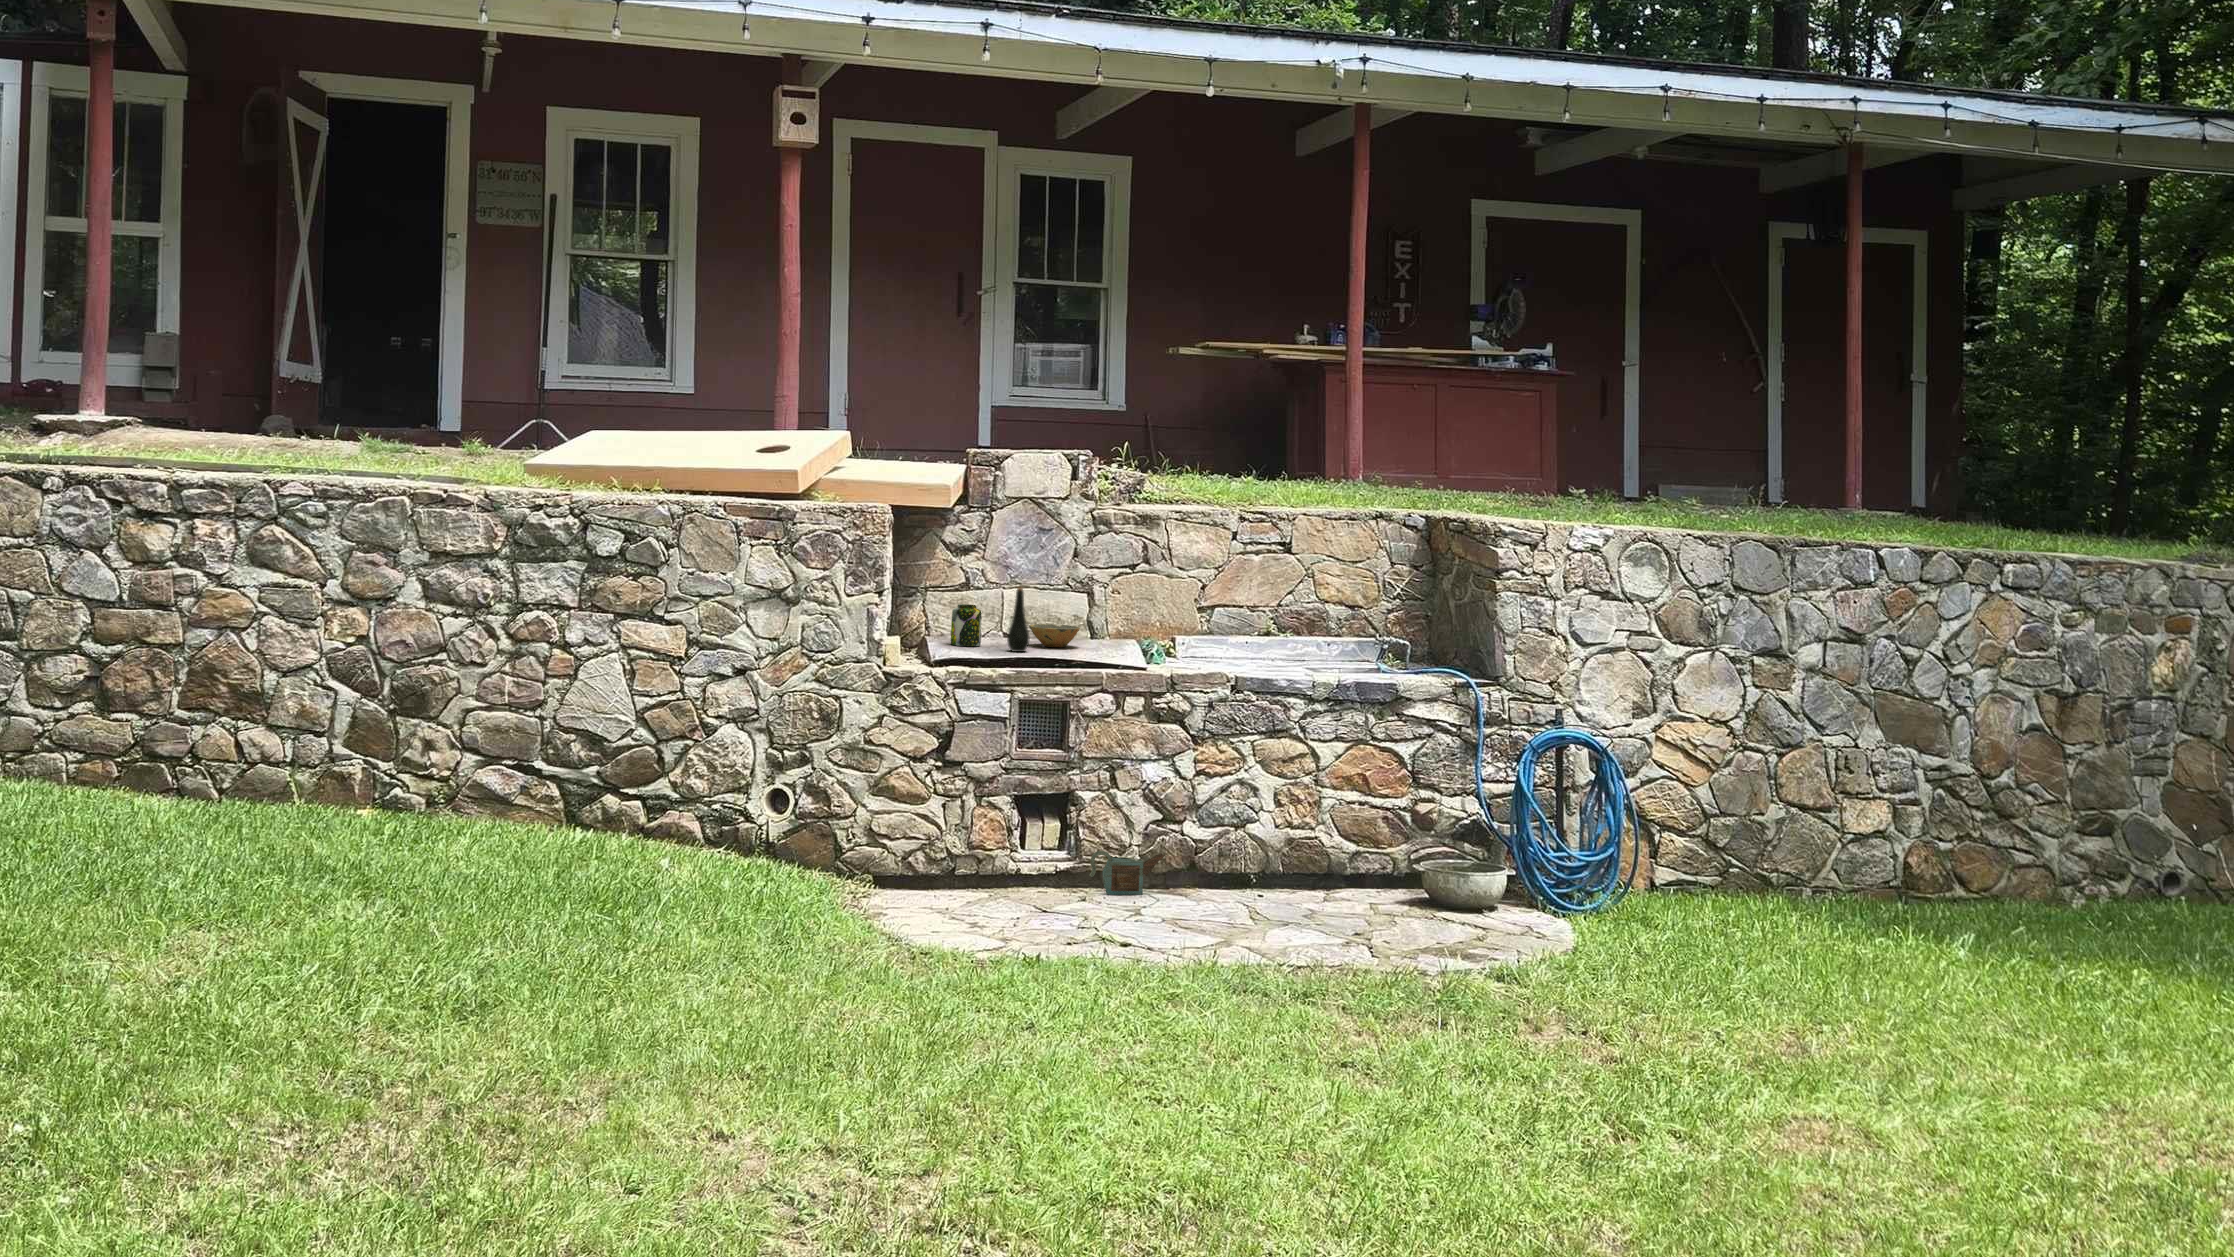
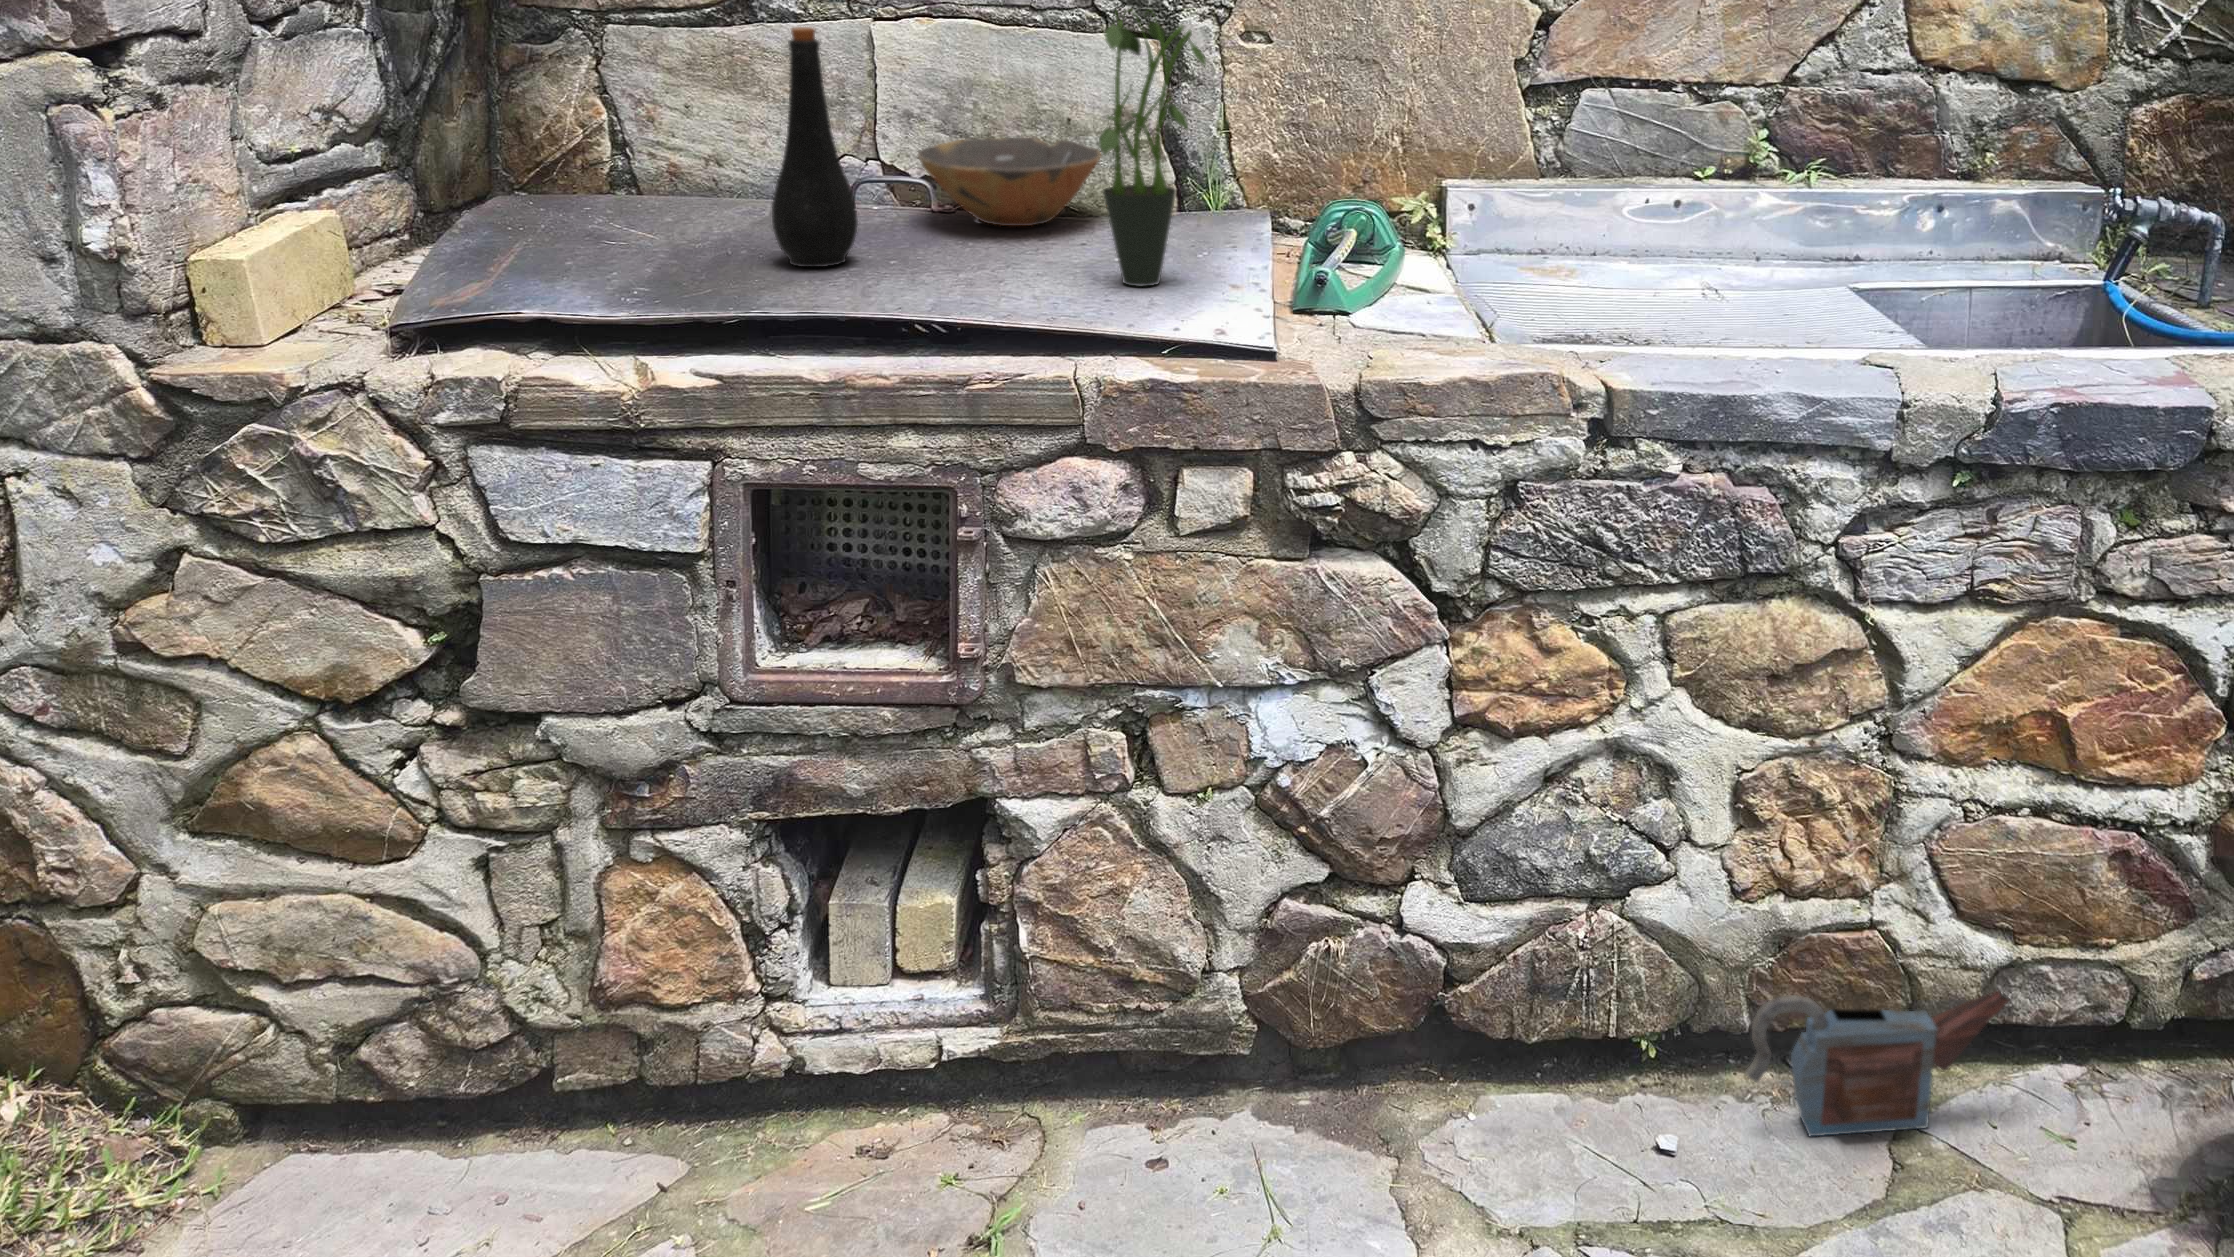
potted plant: none [1099,581,1131,656] -> present [1099,10,1206,287]
jar: present [951,604,981,646] -> none [621,78,735,232]
watering can: present [1089,851,1165,895] -> present [1746,991,2009,1136]

